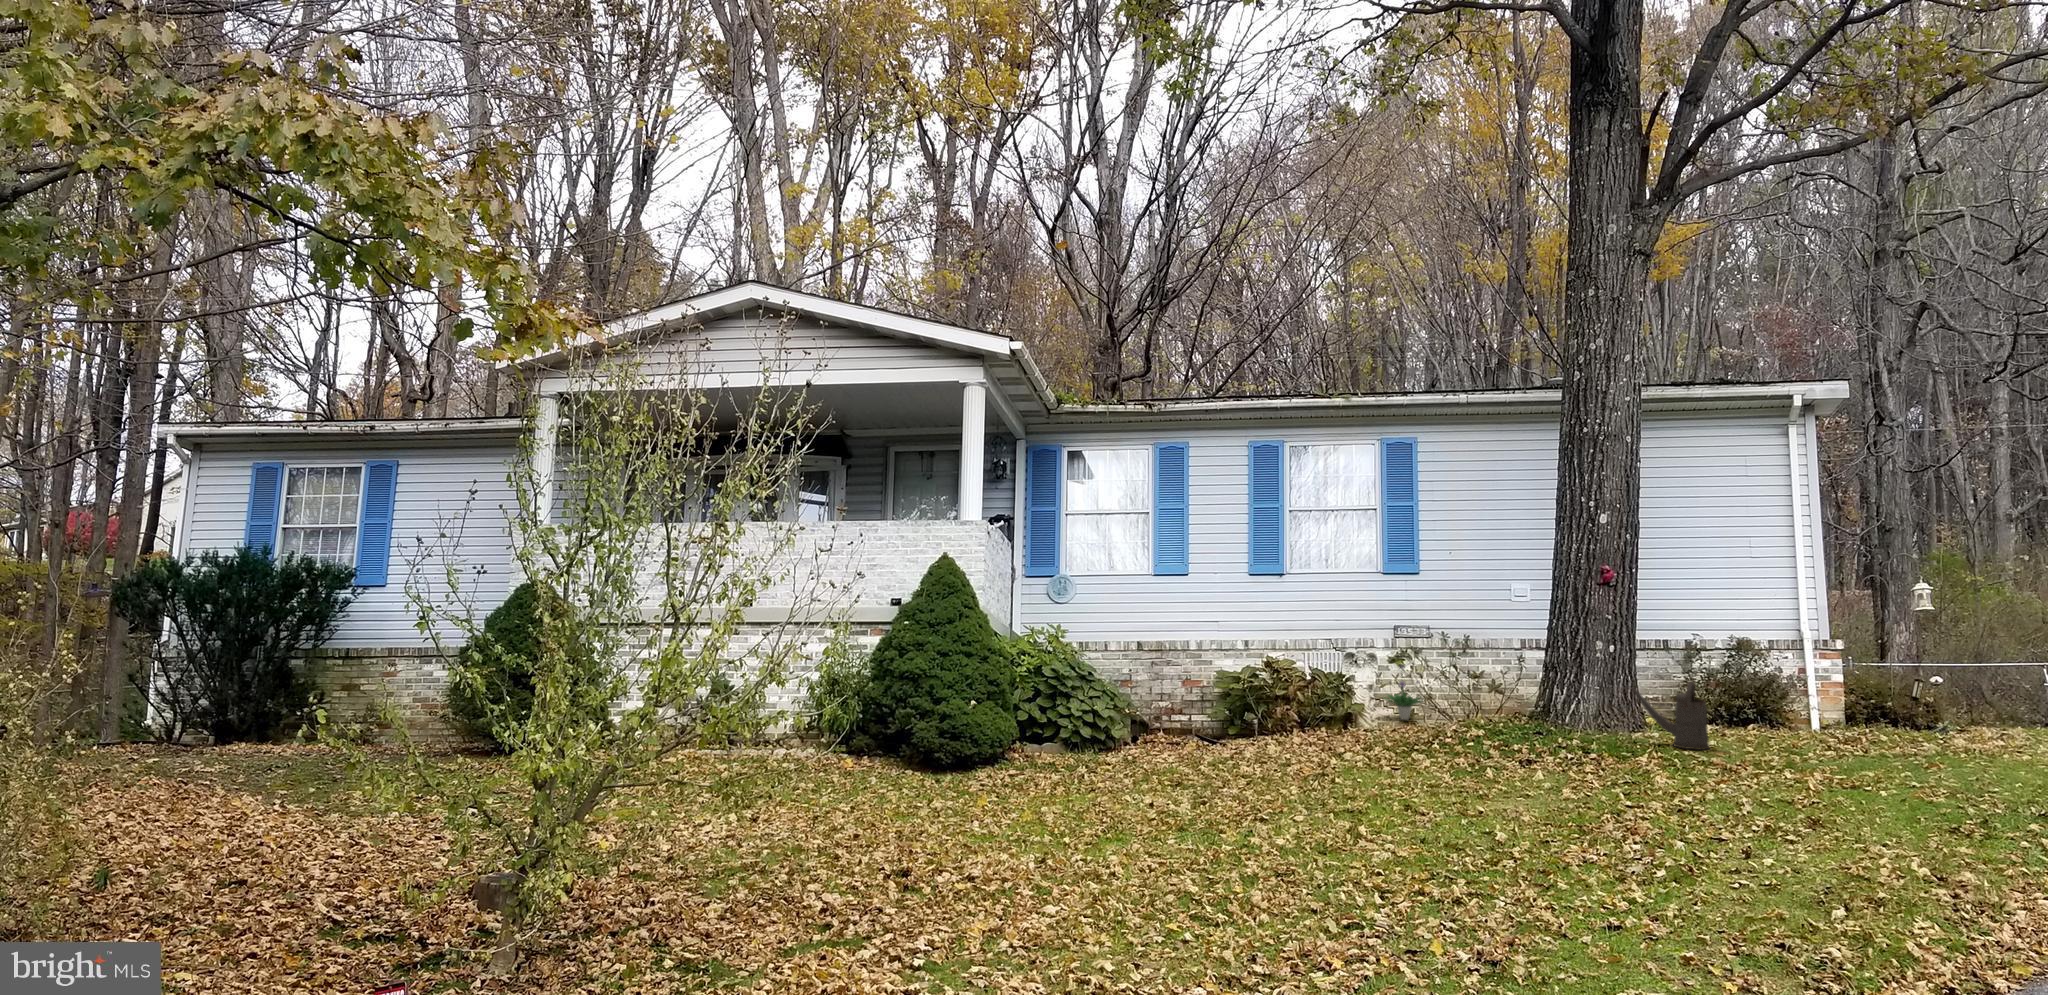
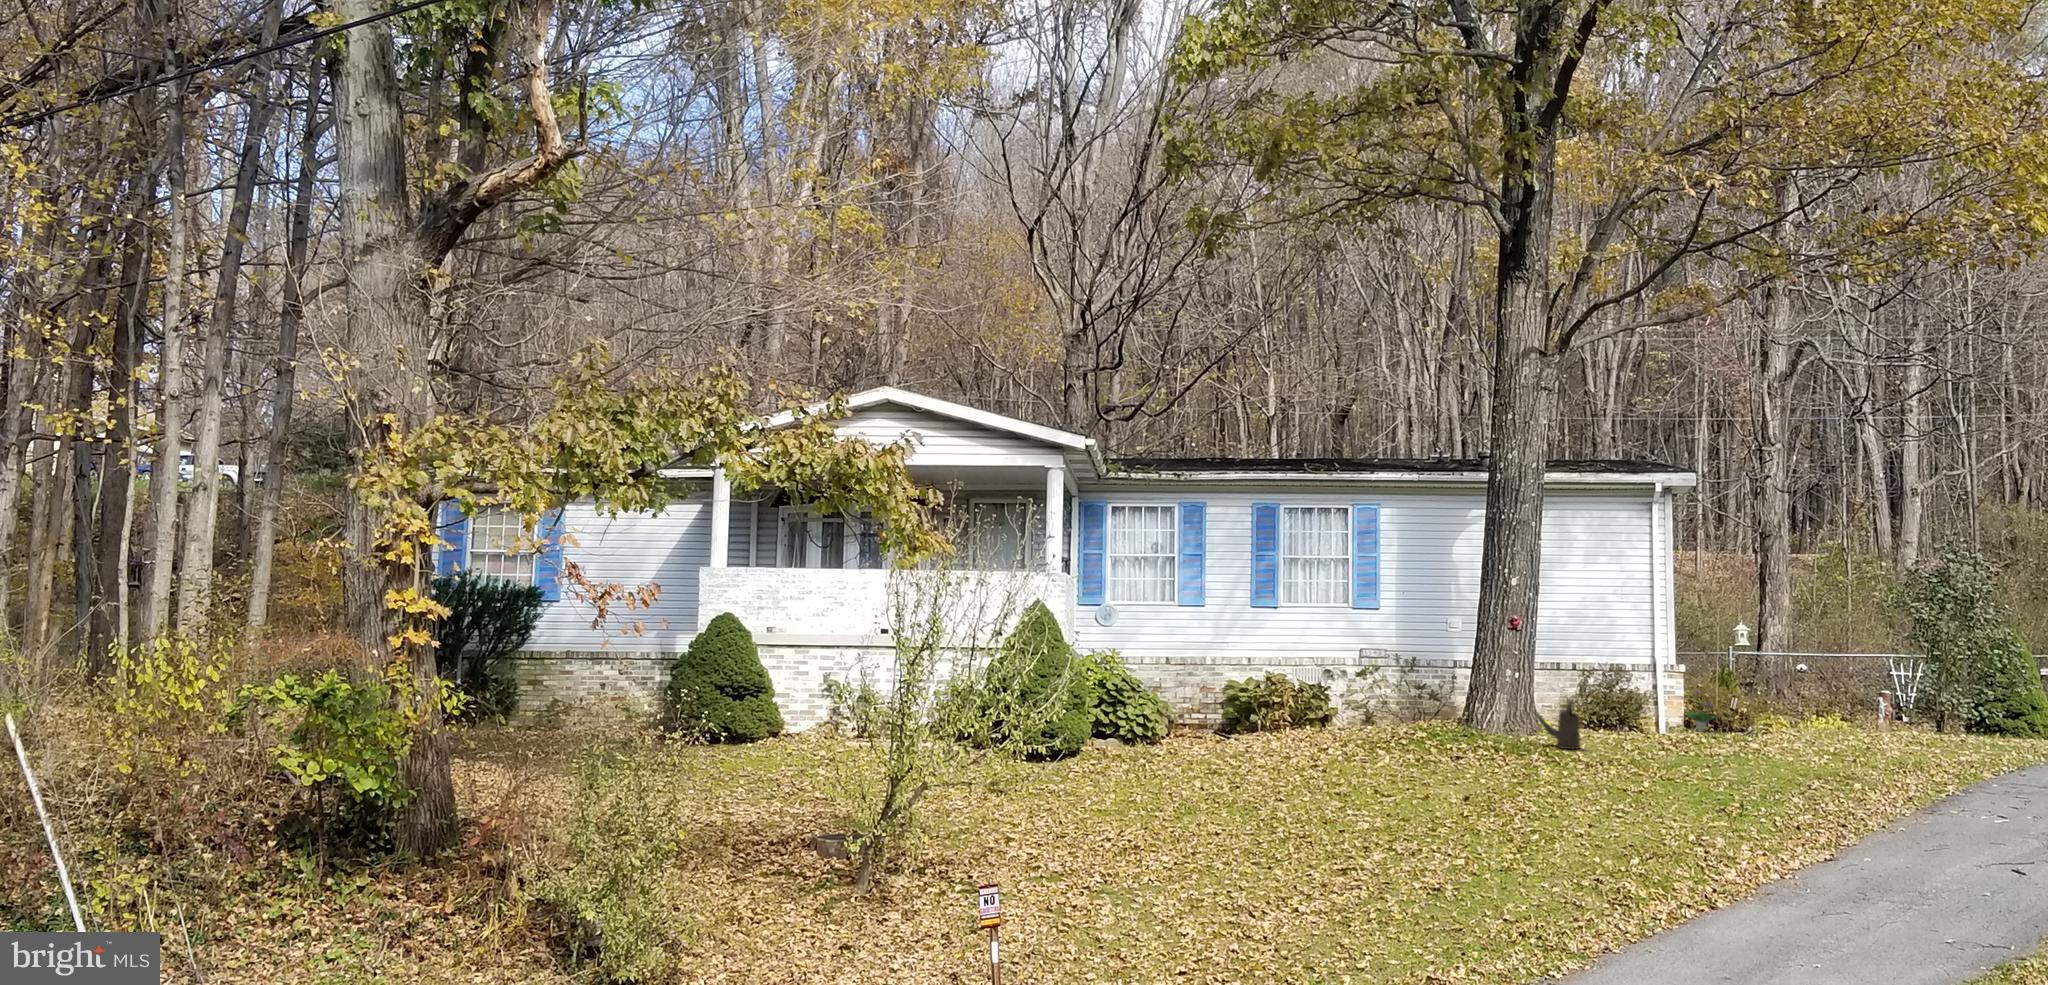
potted plant: present [1385,666,1421,720] -> present [1687,690,1715,732]

